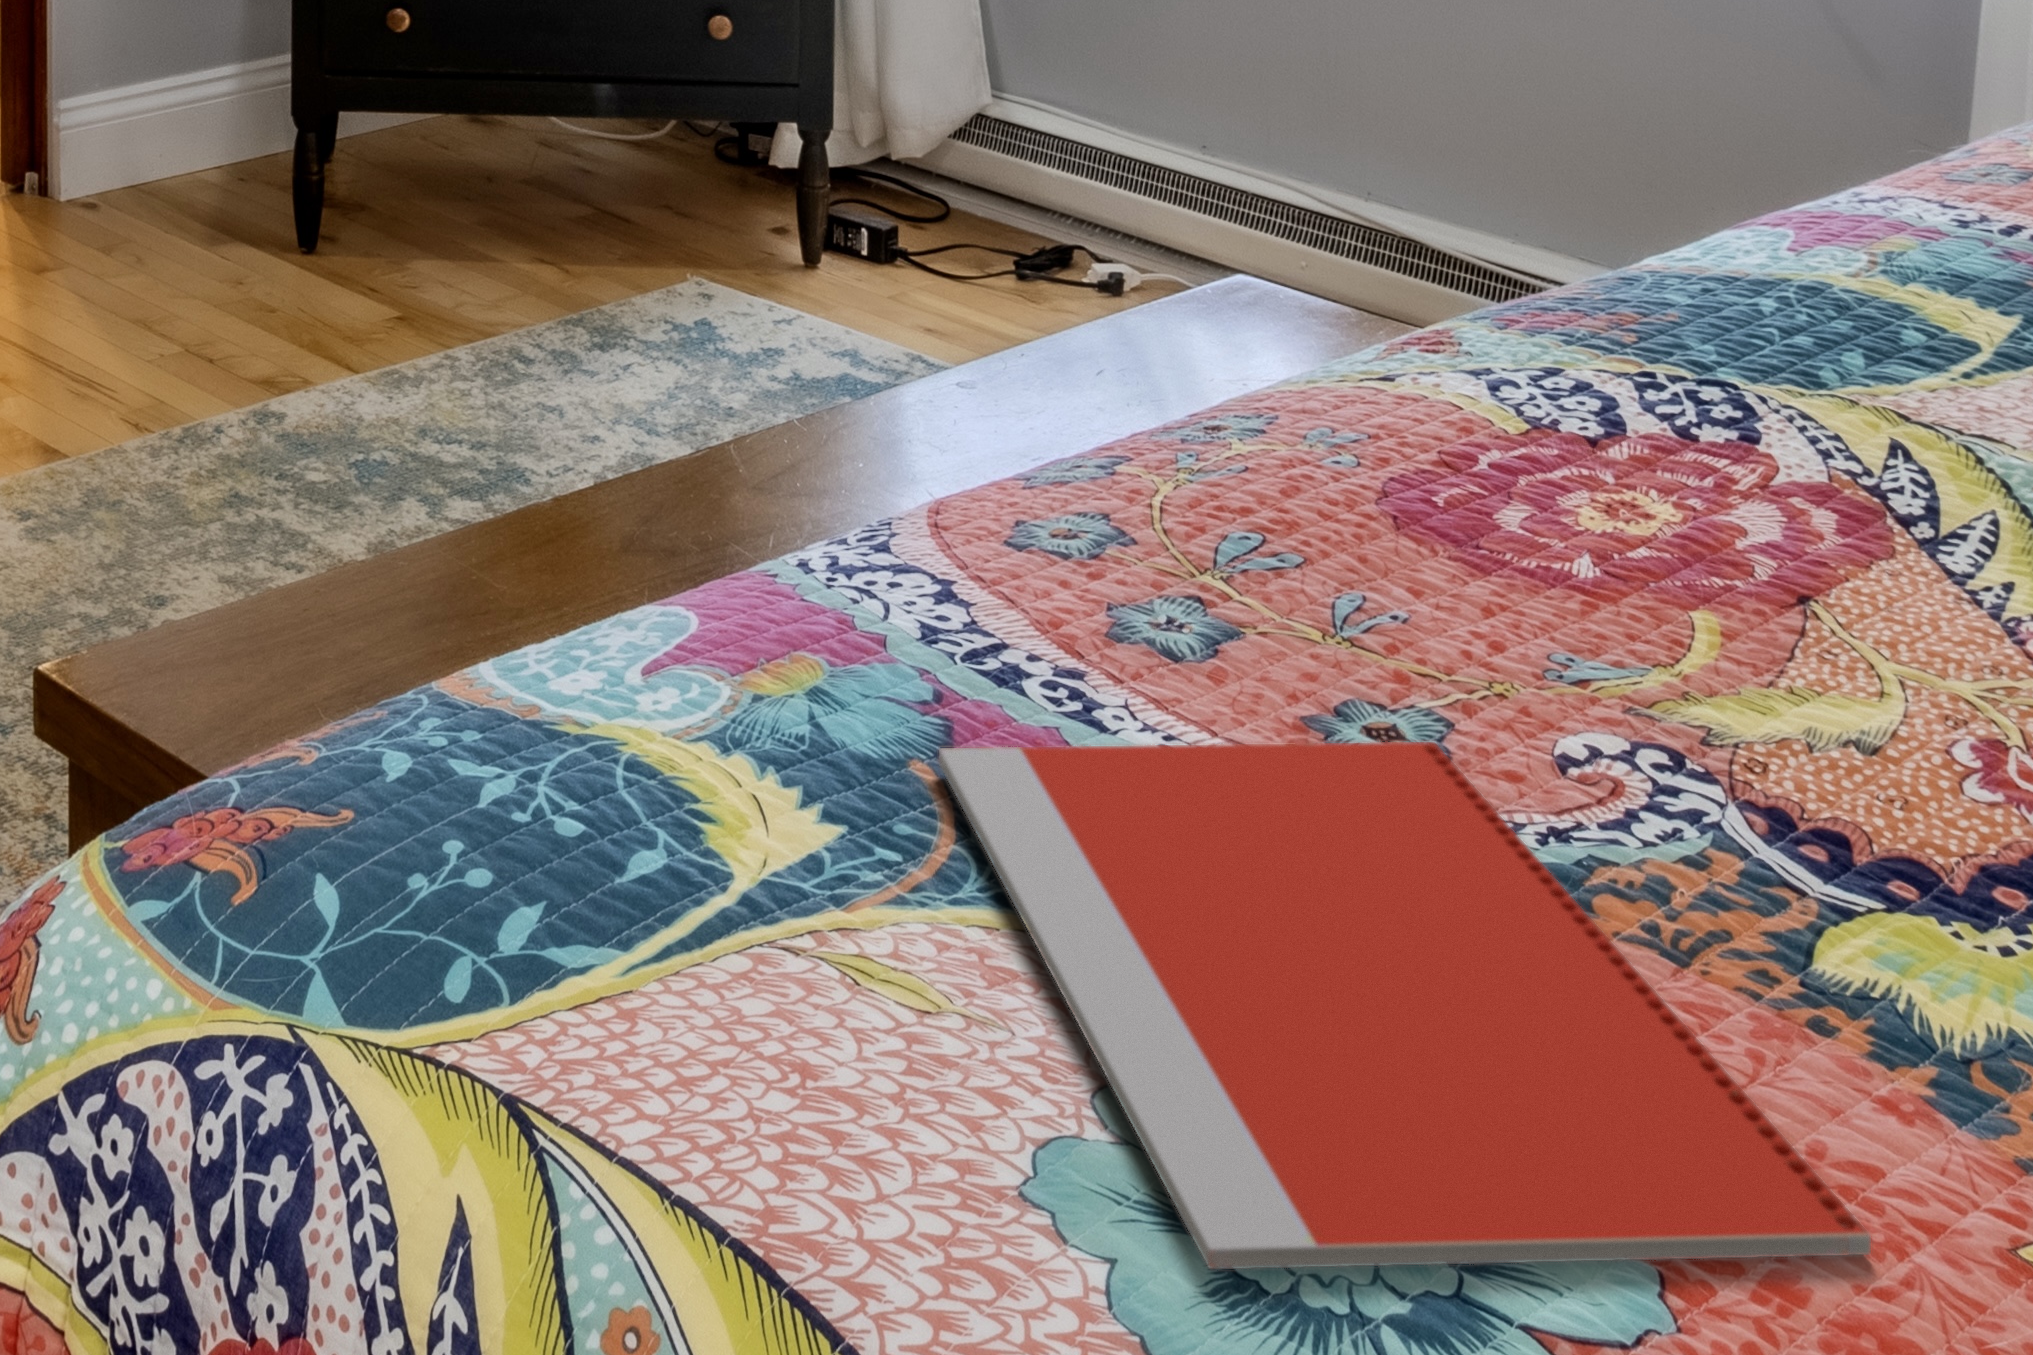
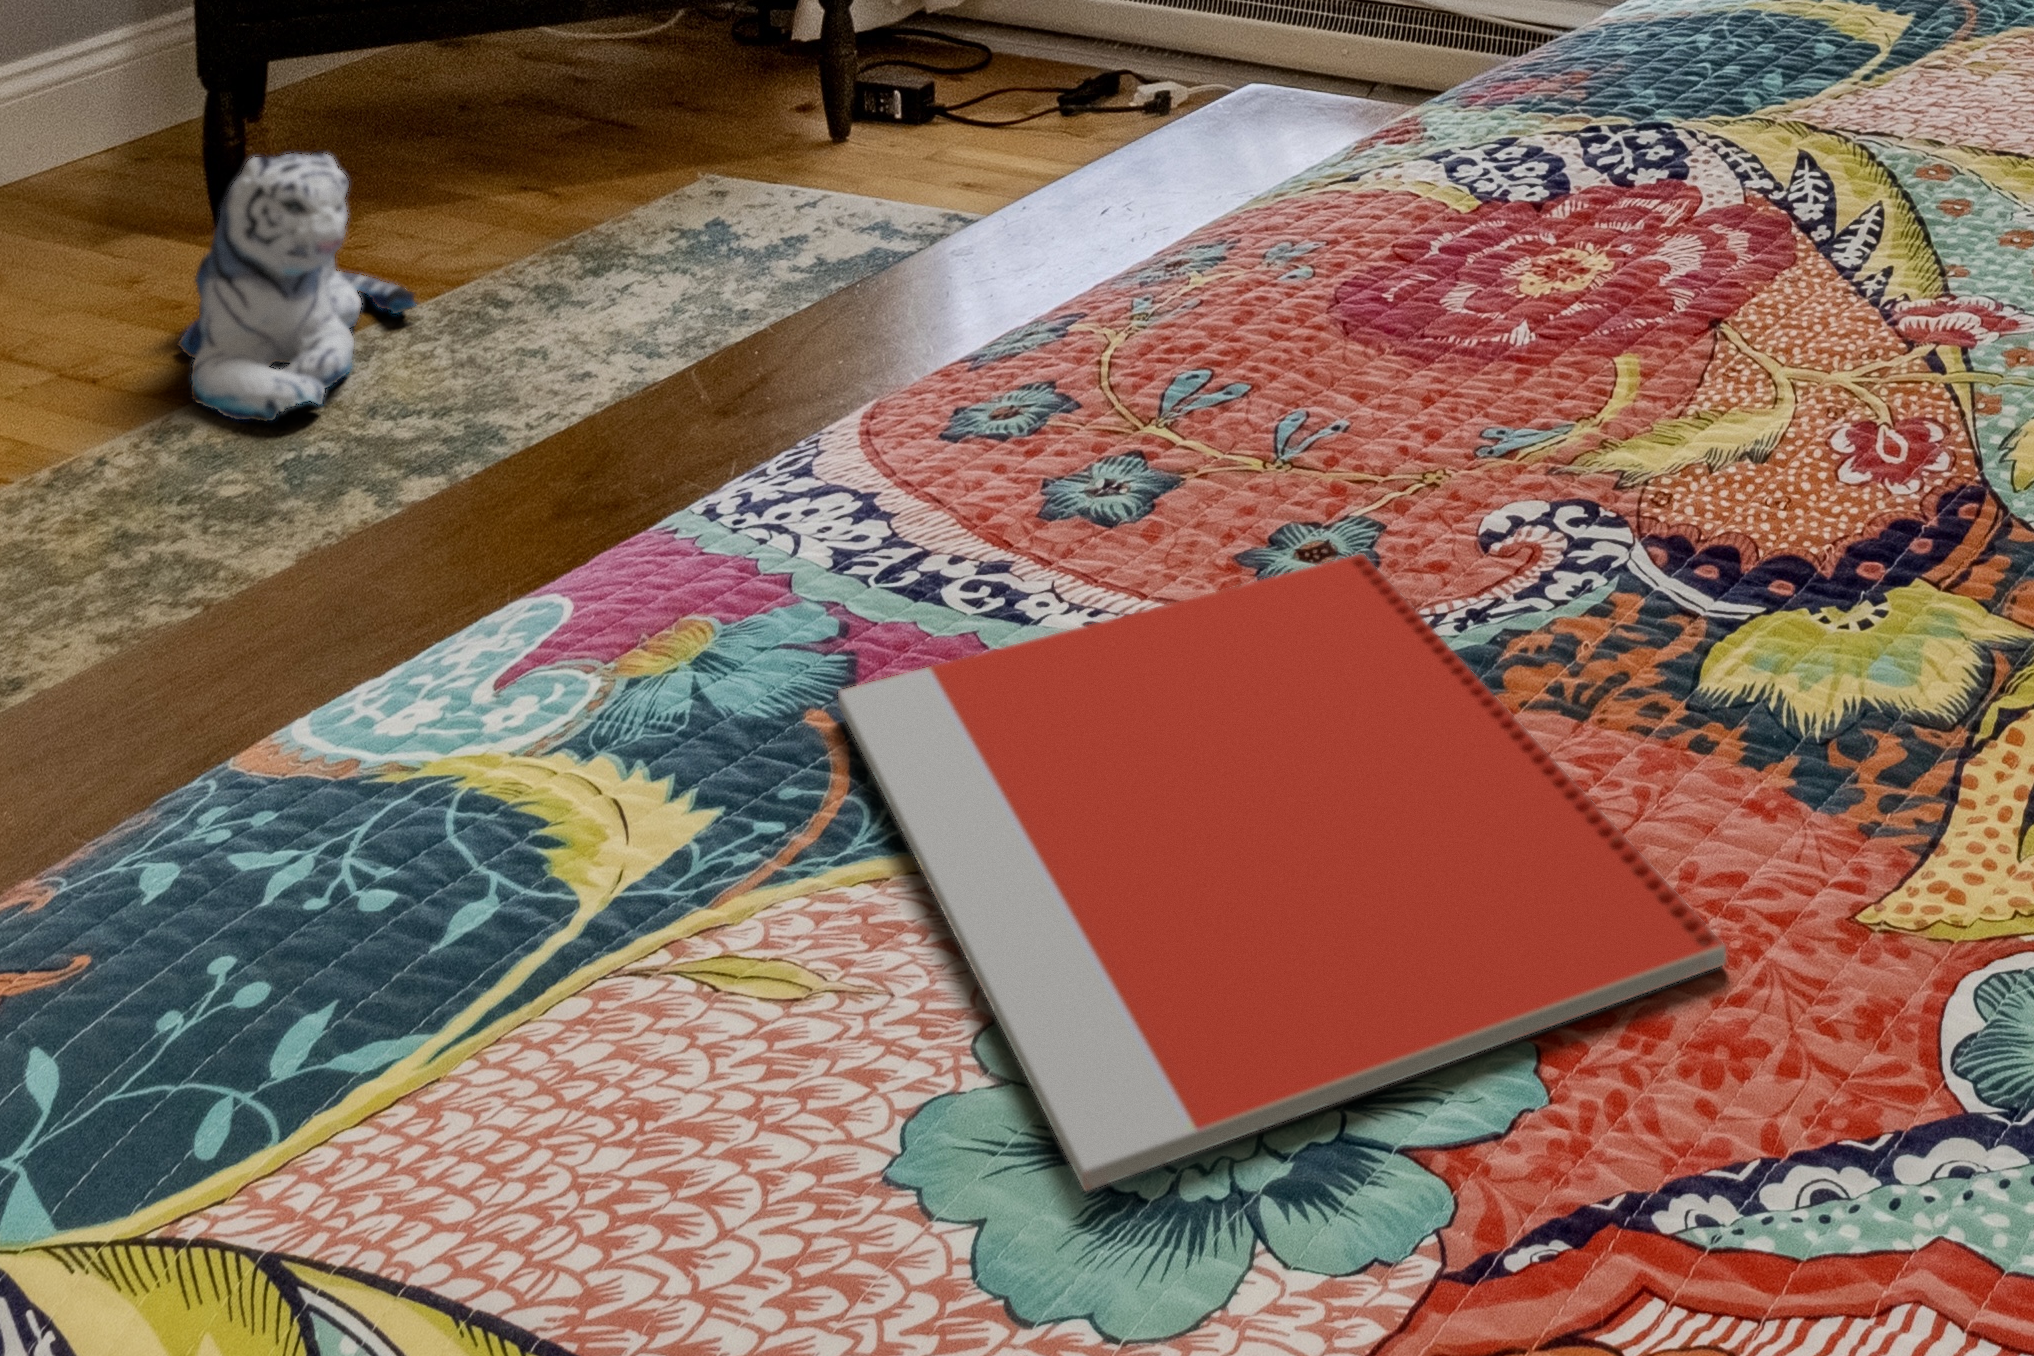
plush toy: none [268,192,452,423] -> present [178,152,417,421]

